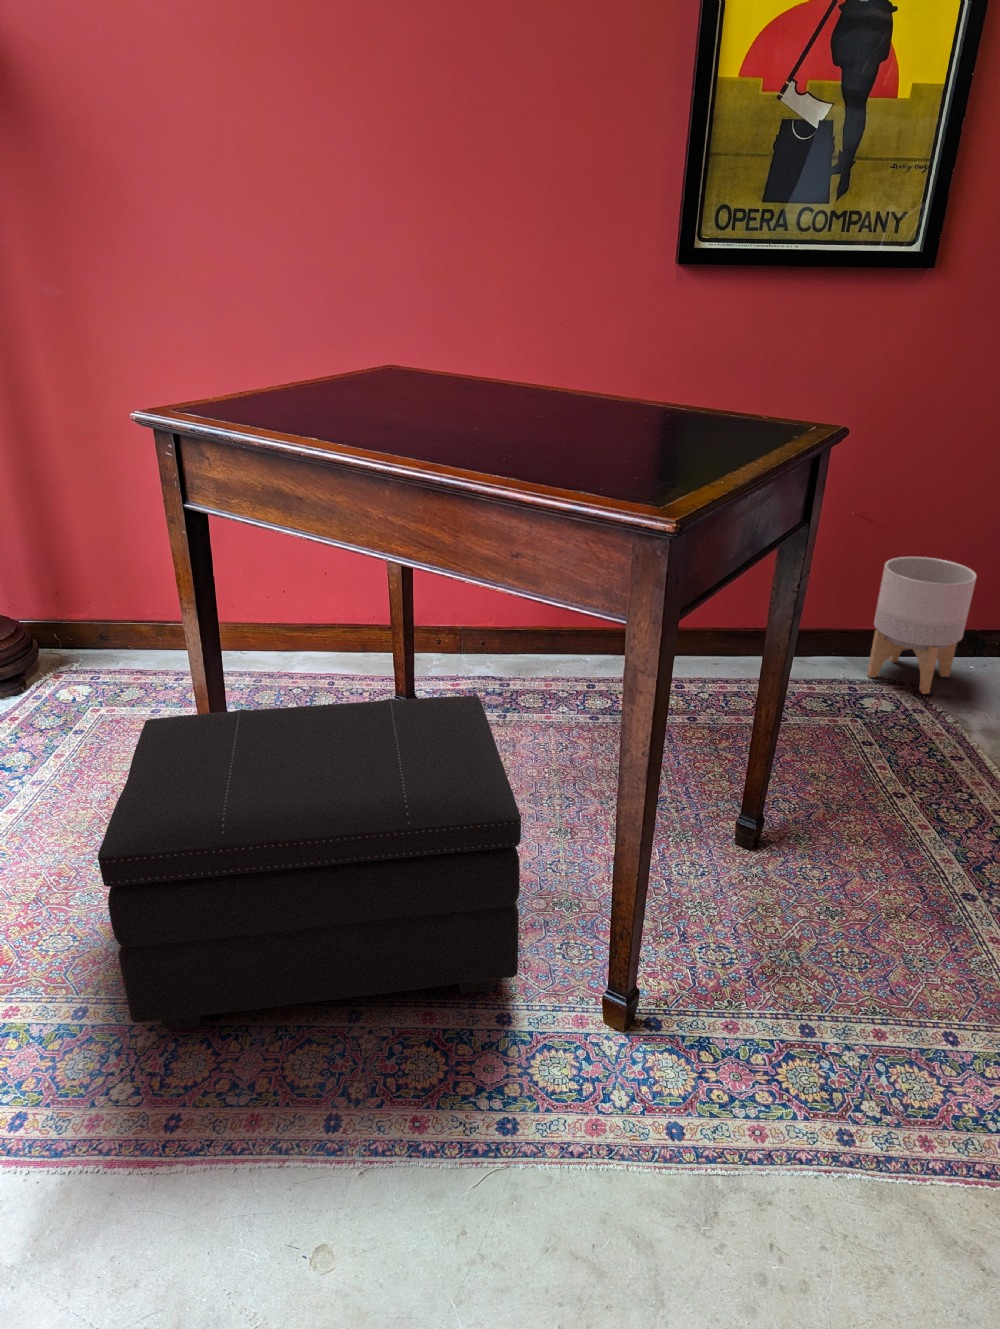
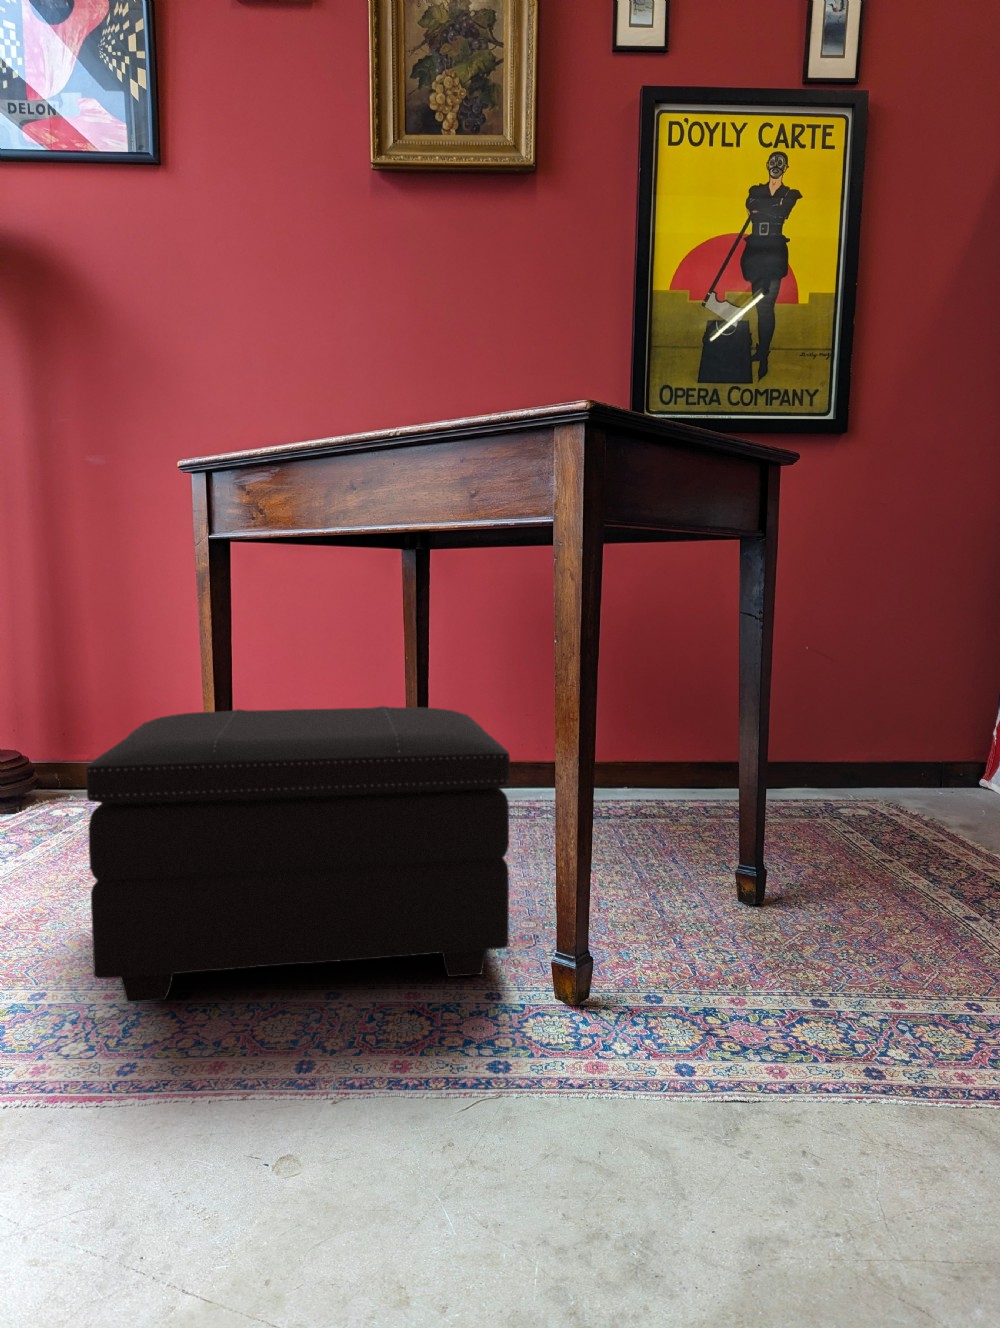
planter: present [867,557,976,694] -> none [840,679,927,799]

